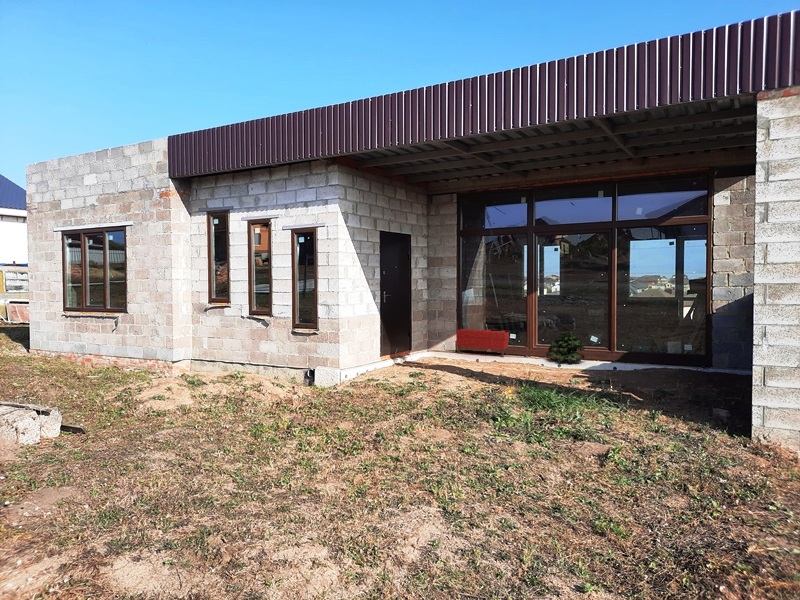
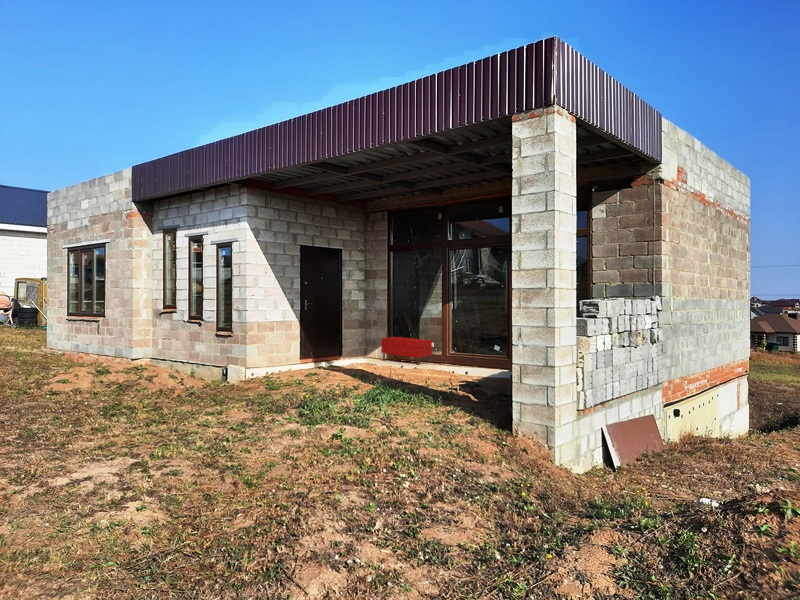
potted plant: present [546,332,585,363] -> none [452,341,488,371]

